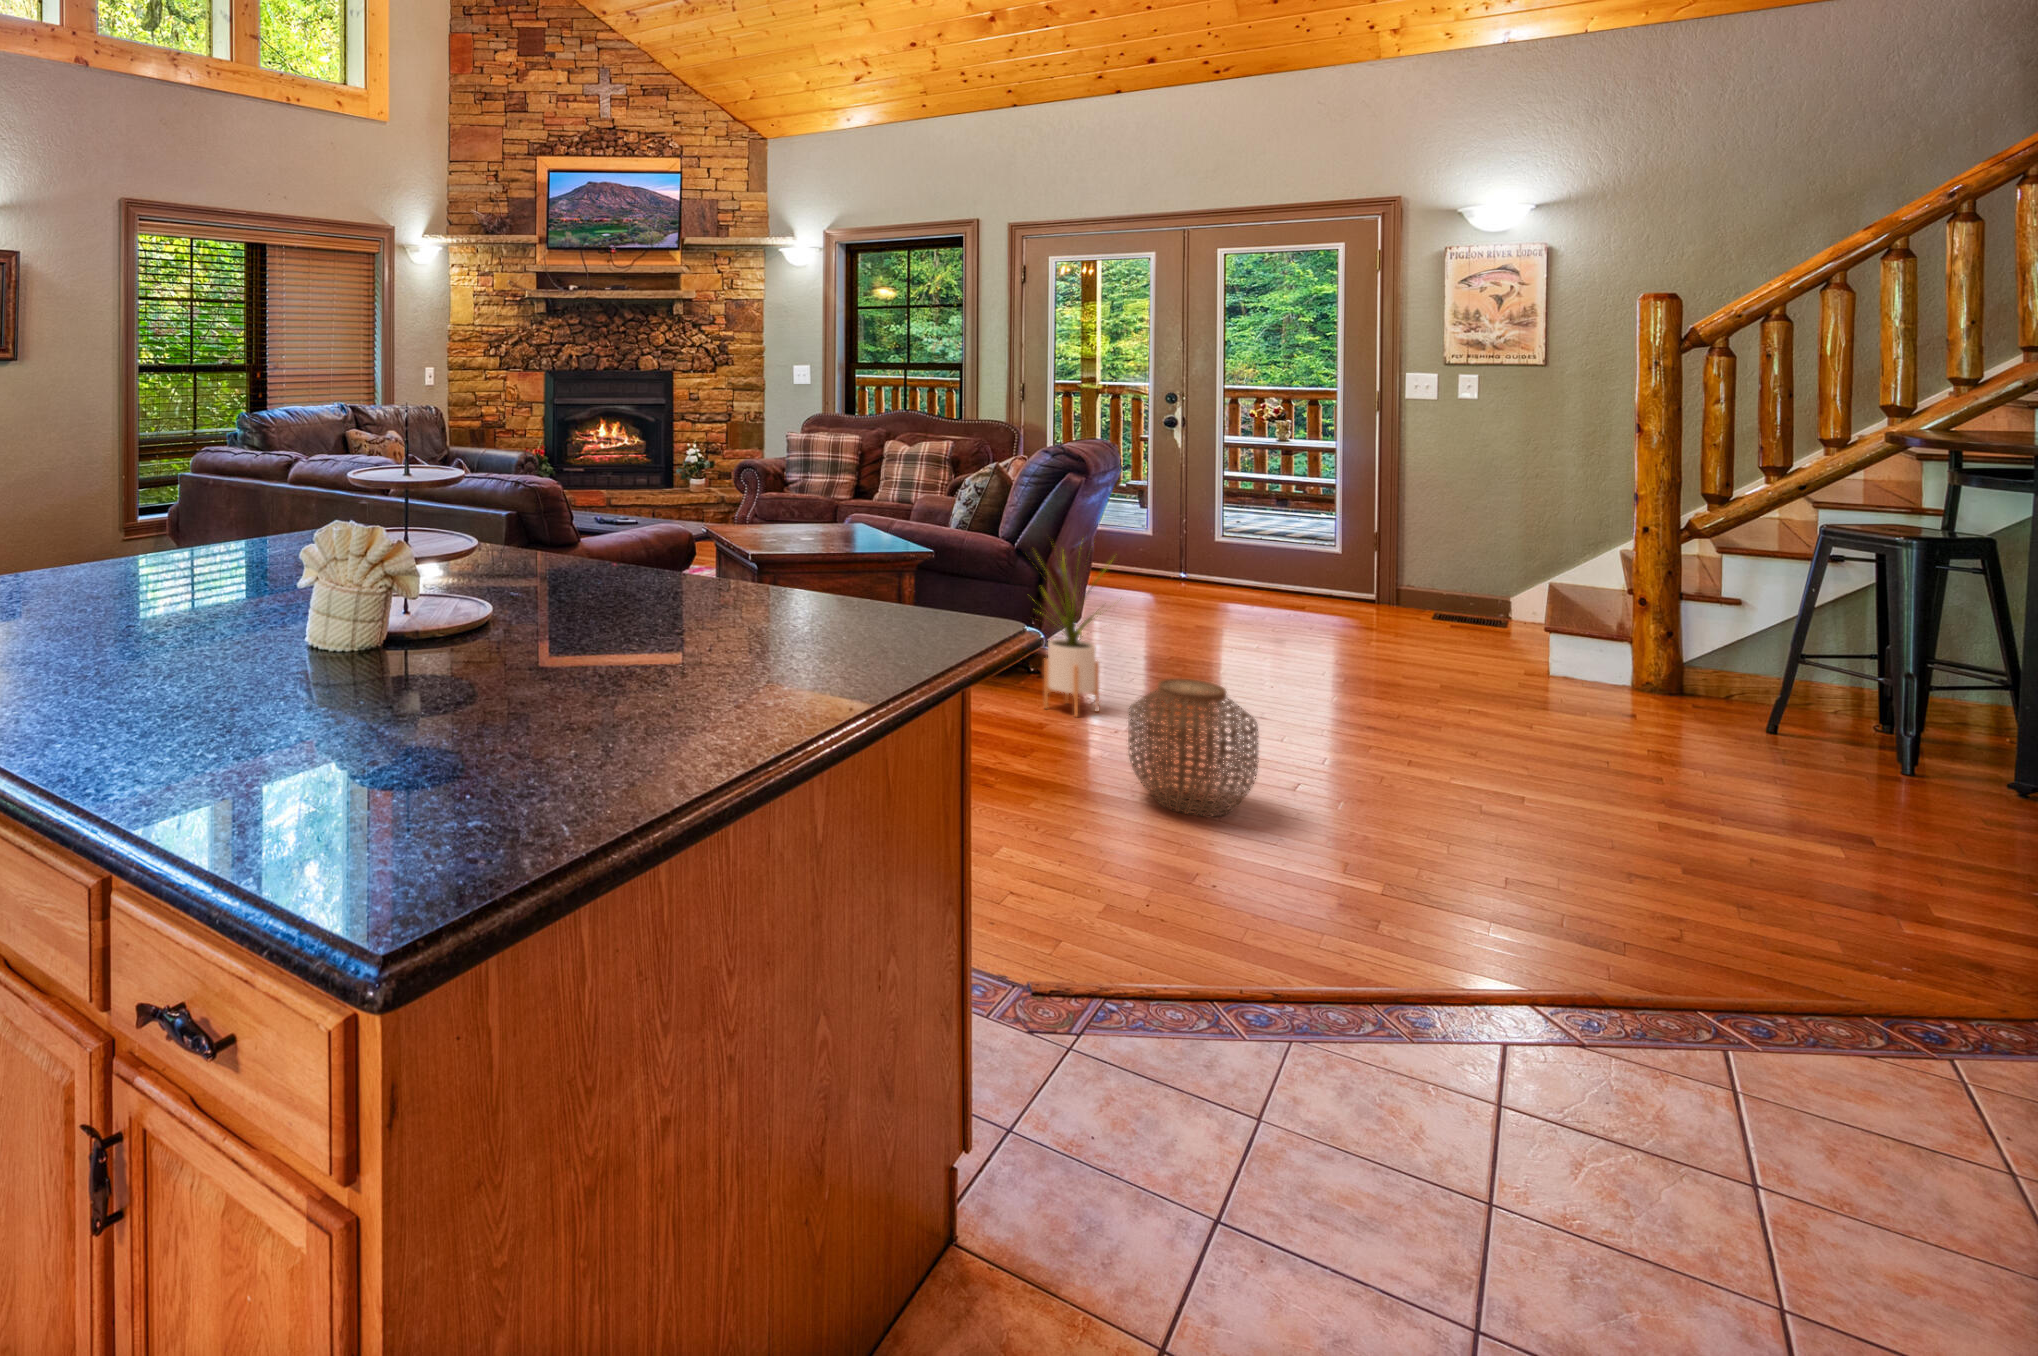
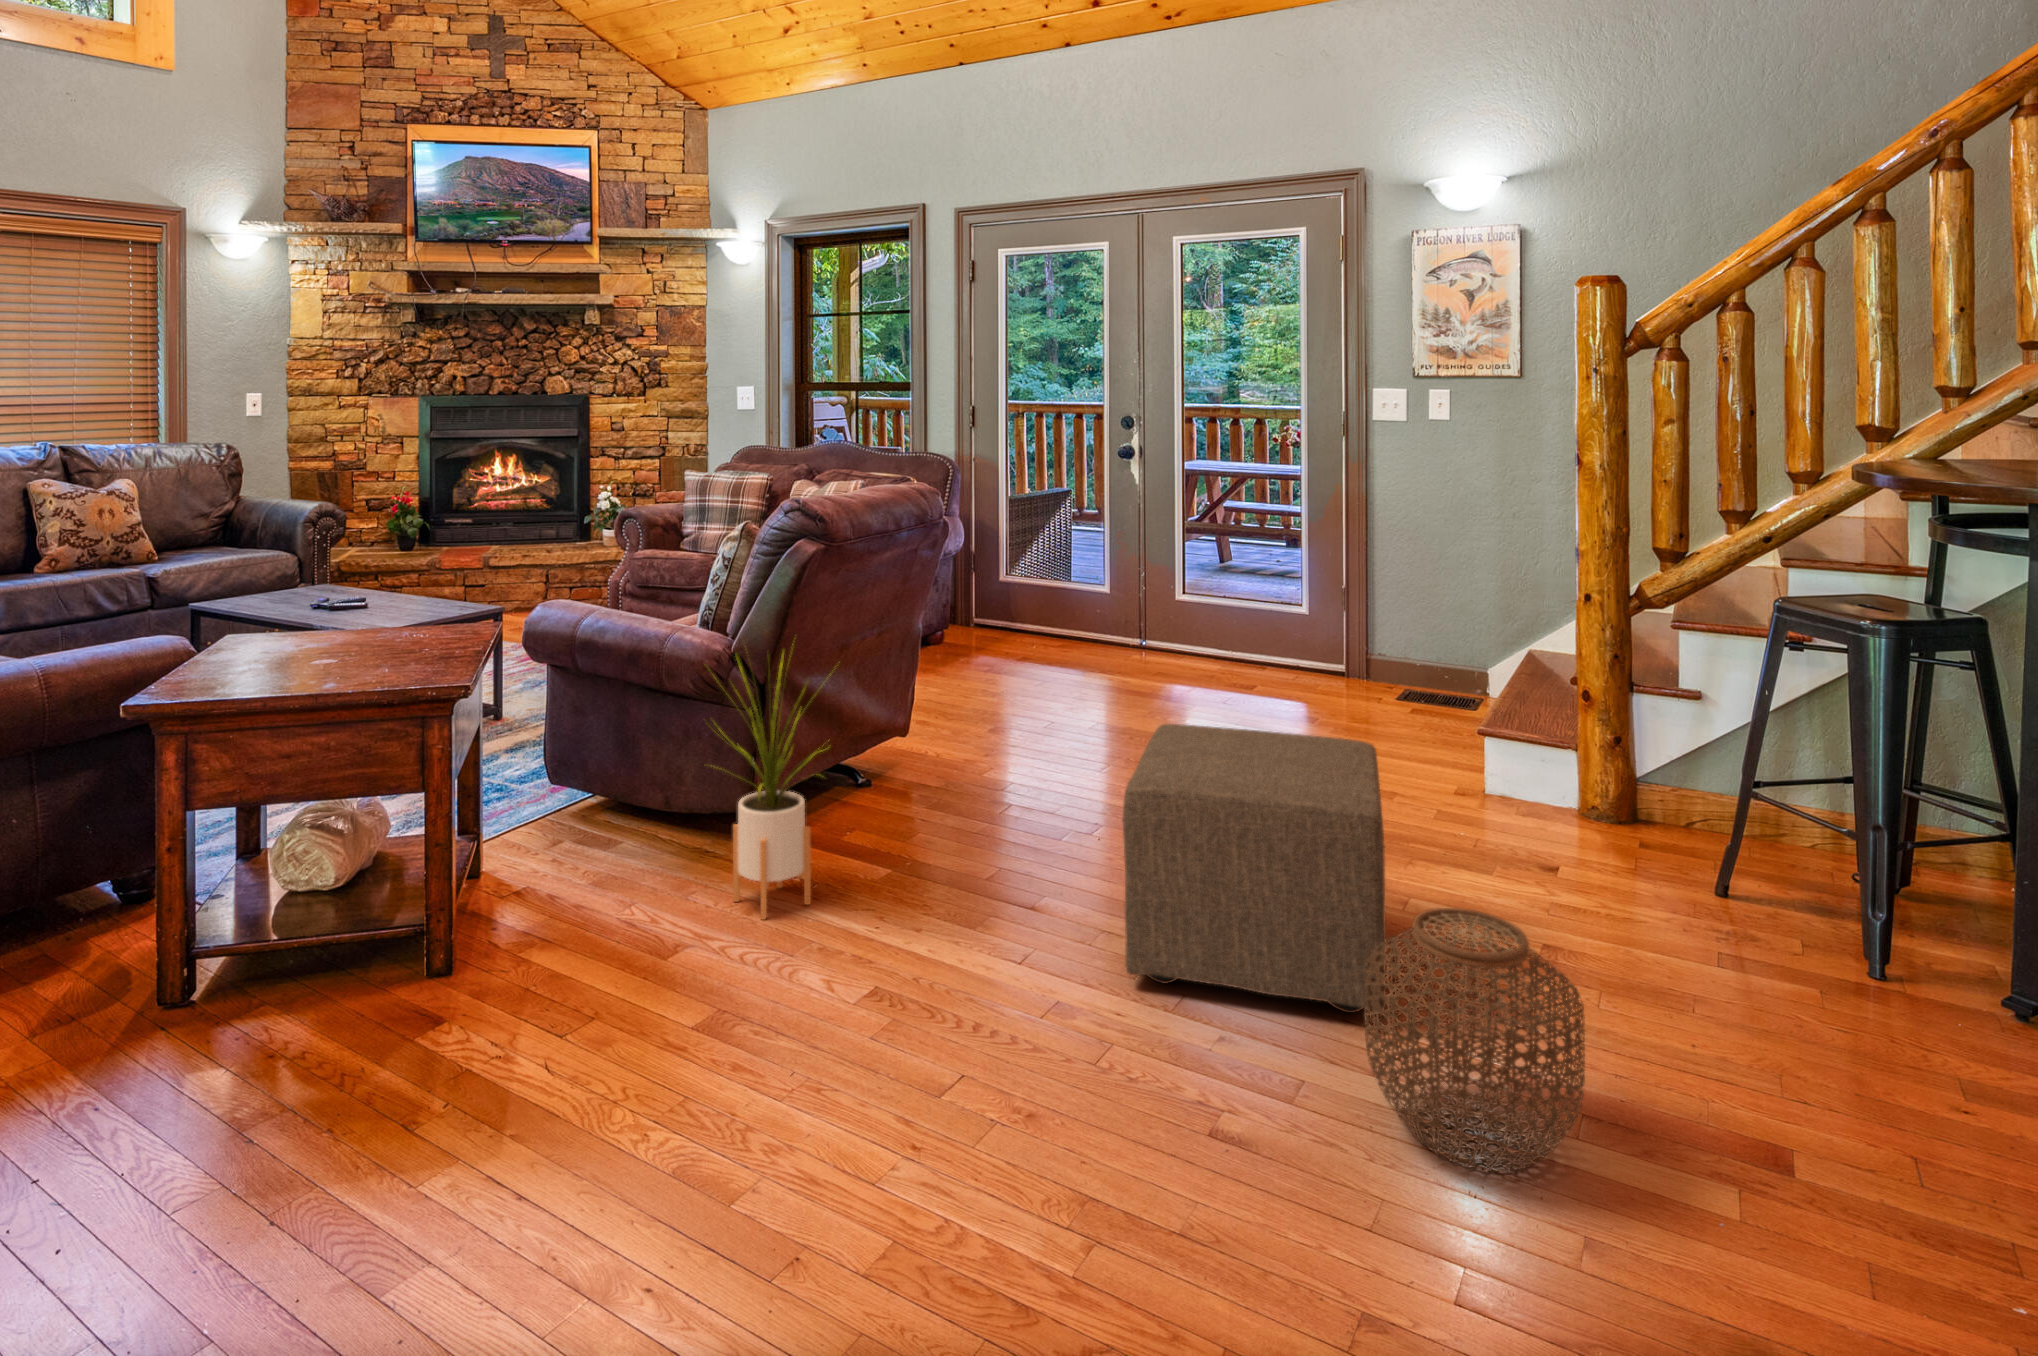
ottoman: none [1341,601,1554,770] -> present [1123,724,1386,1013]
woven basket: present [1128,679,1259,816] -> present [1364,908,1585,1172]

